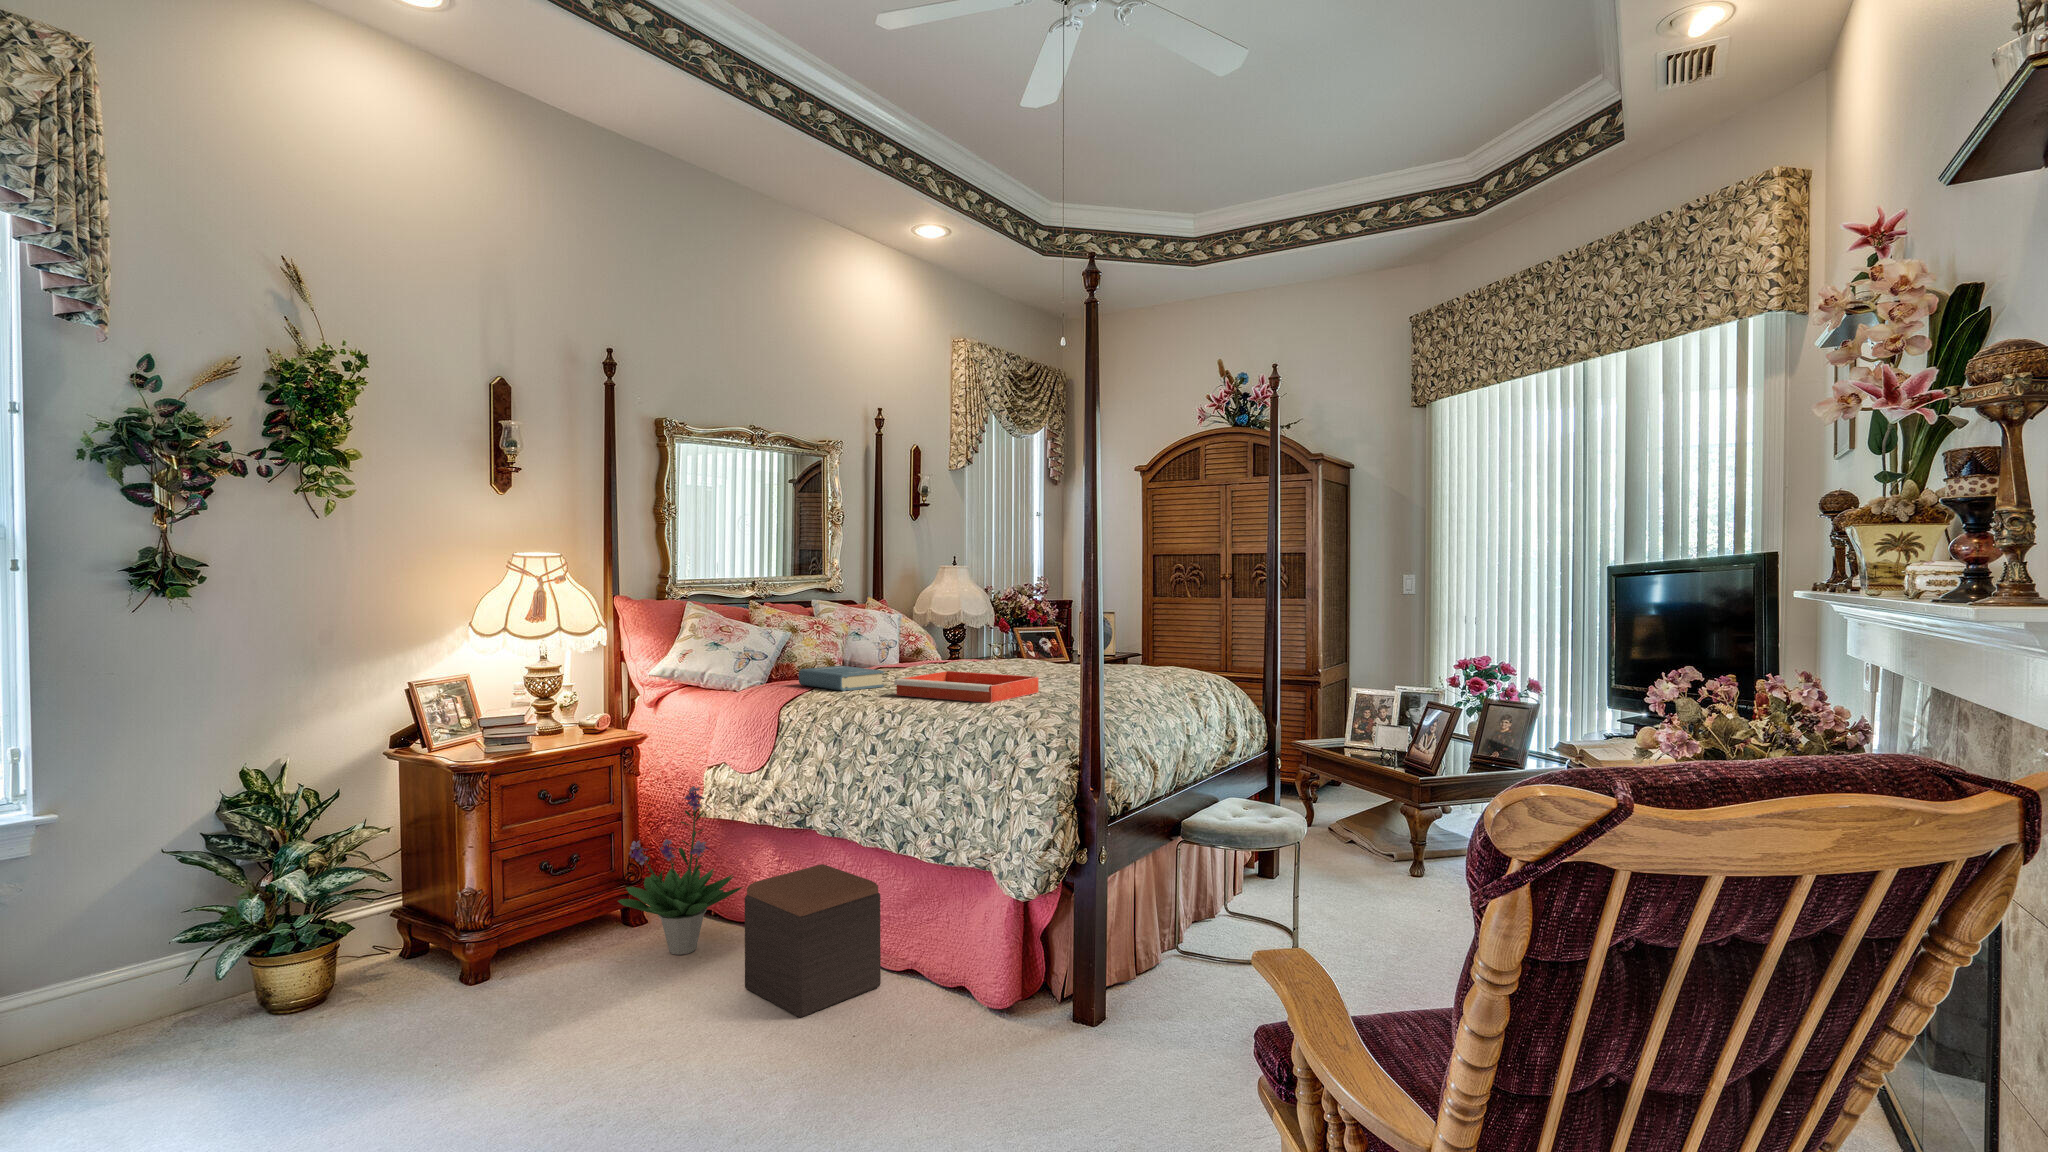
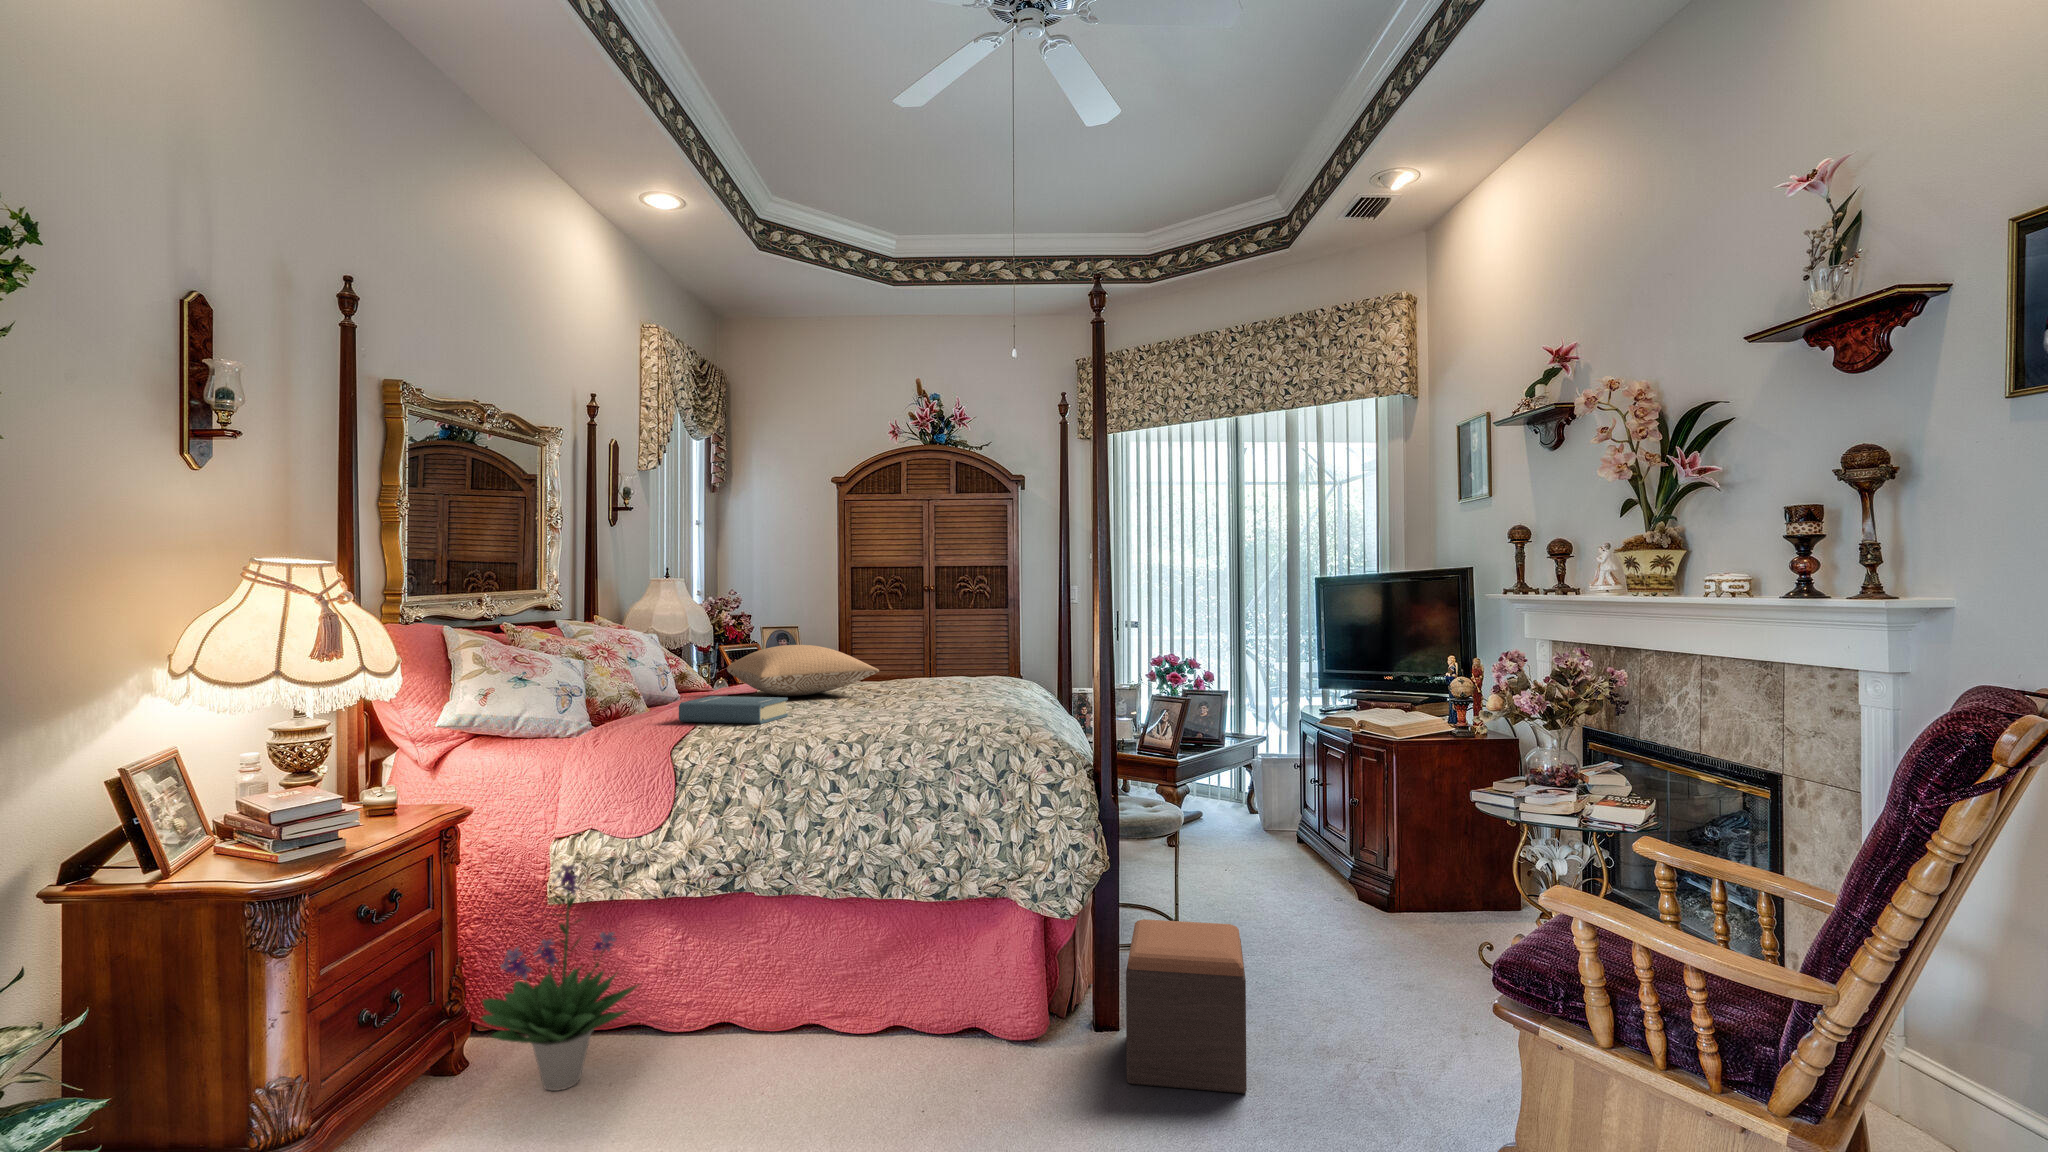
pillow: none [905,626,1019,670] -> present [727,645,879,696]
tray: present [894,671,1039,703] -> none [843,692,973,723]
footstool: present [745,864,881,1018] -> present [1126,919,1247,1094]

